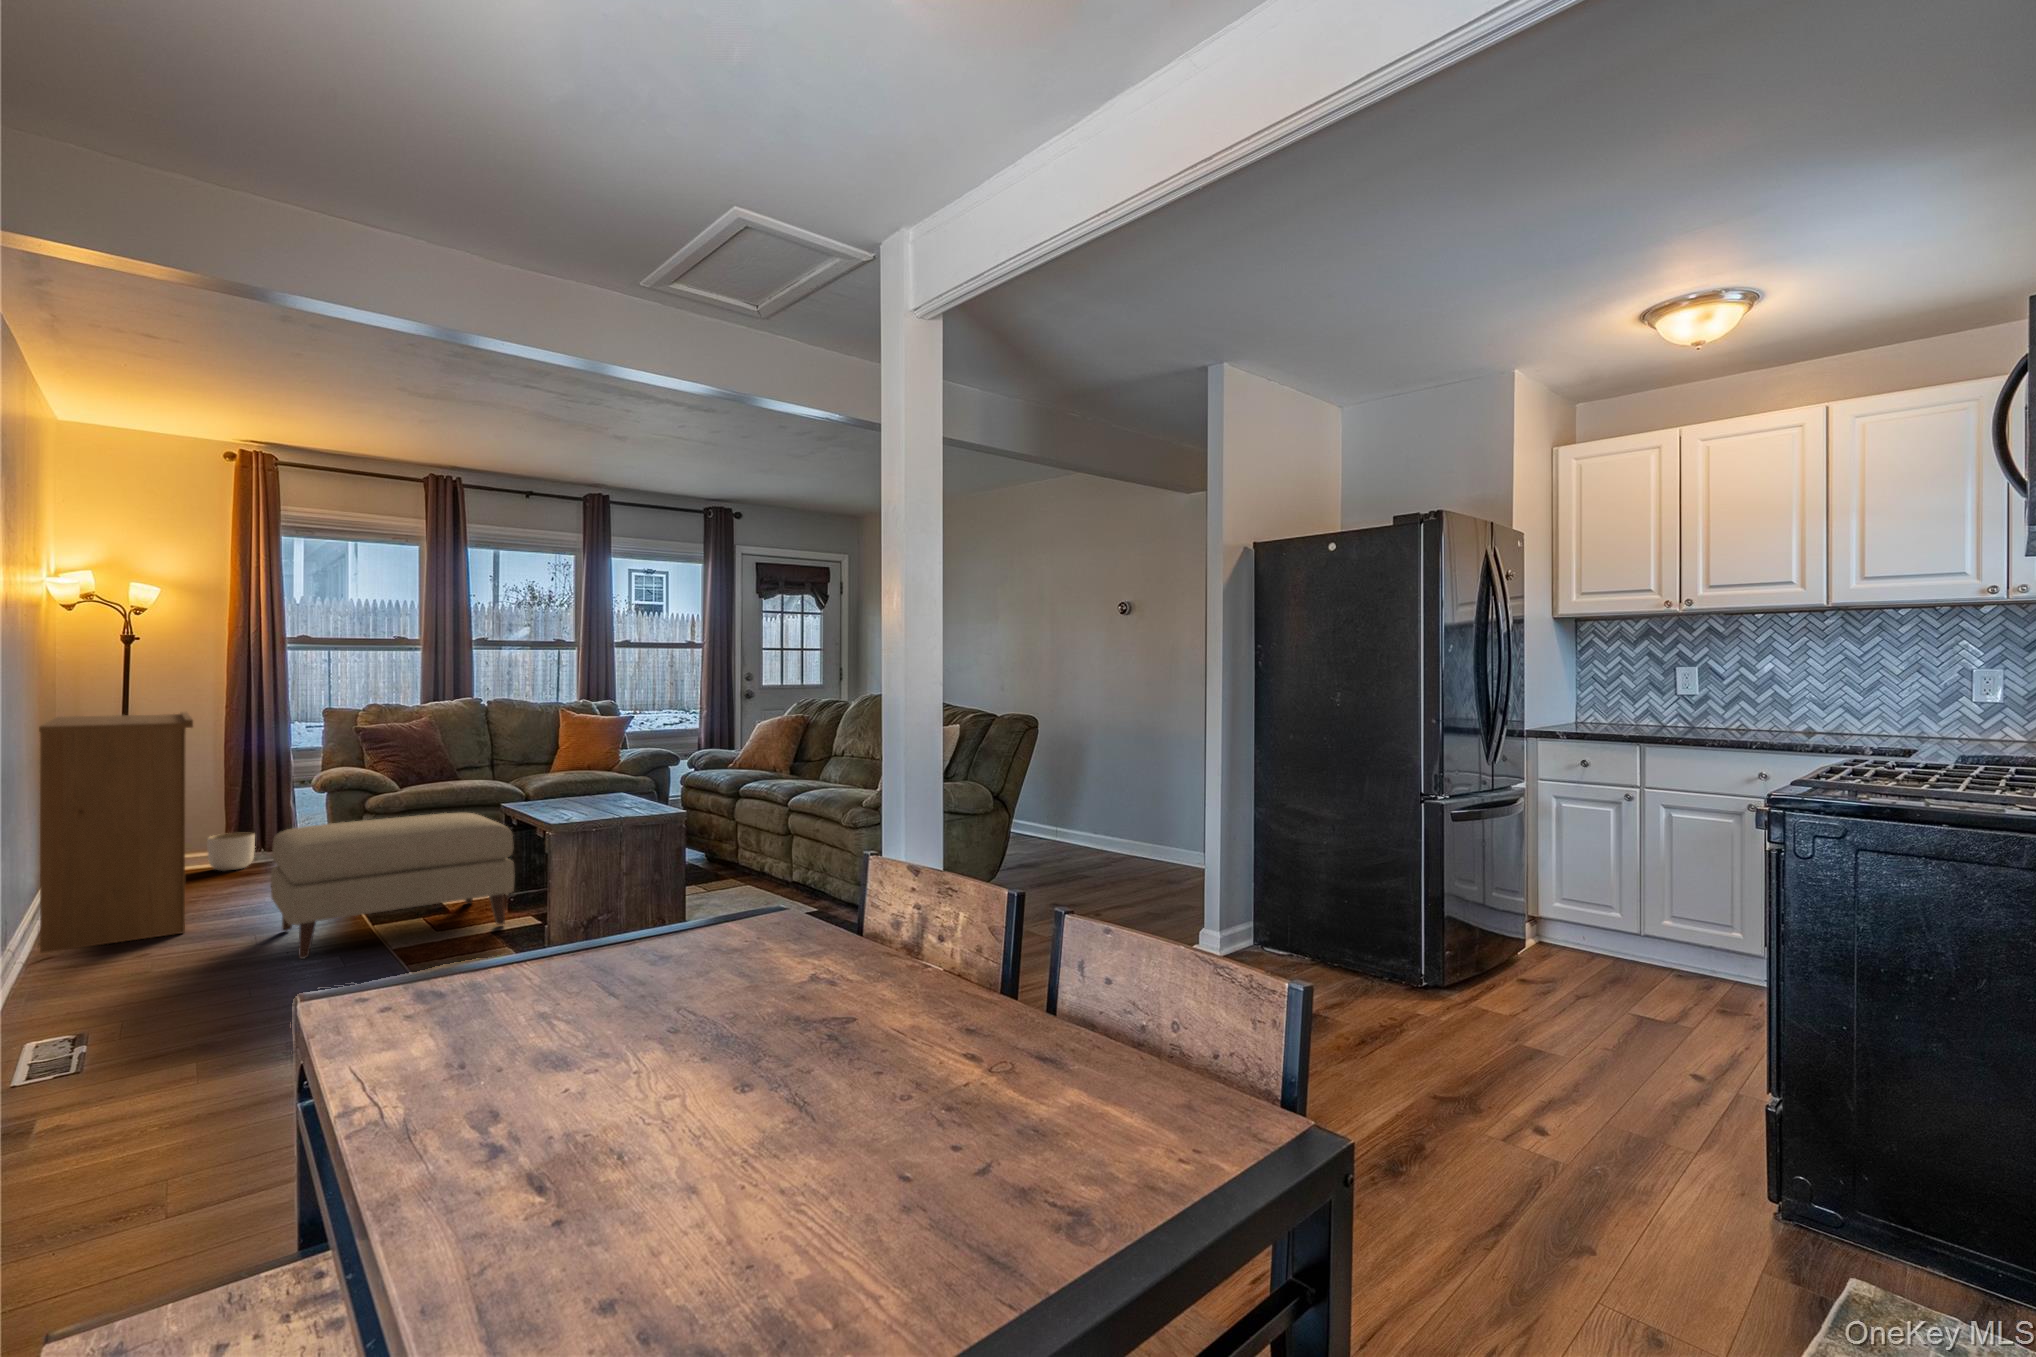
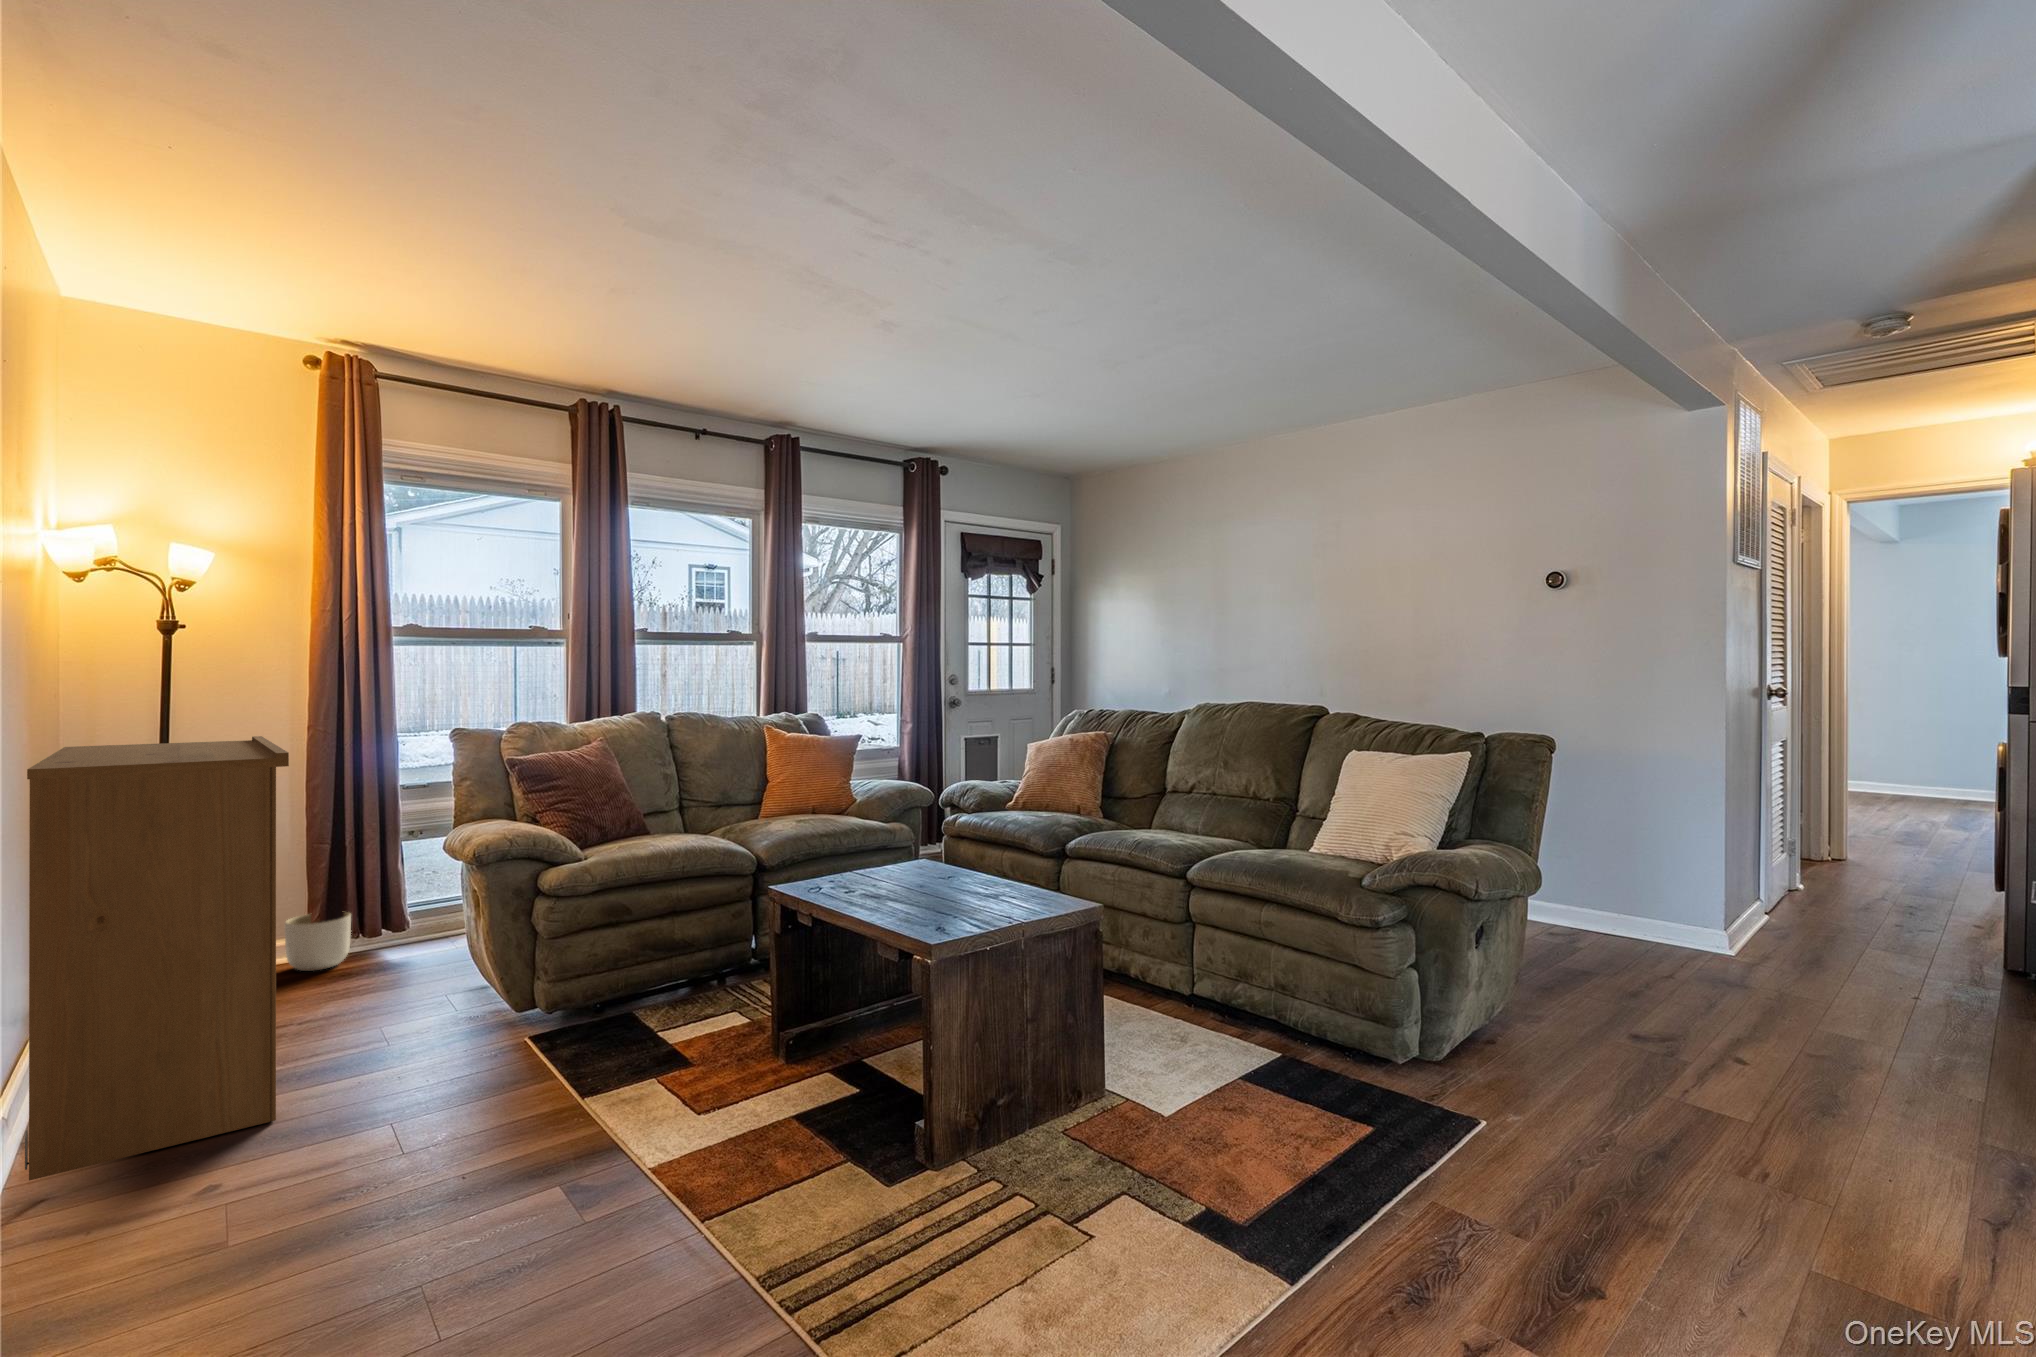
ottoman: present [271,813,515,959] -> none [420,896,818,1198]

